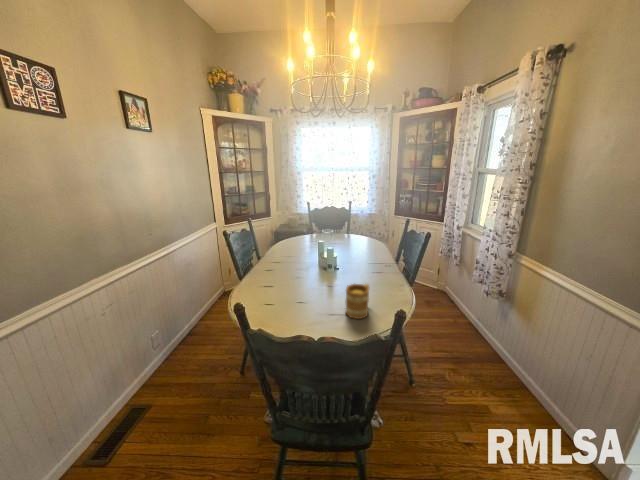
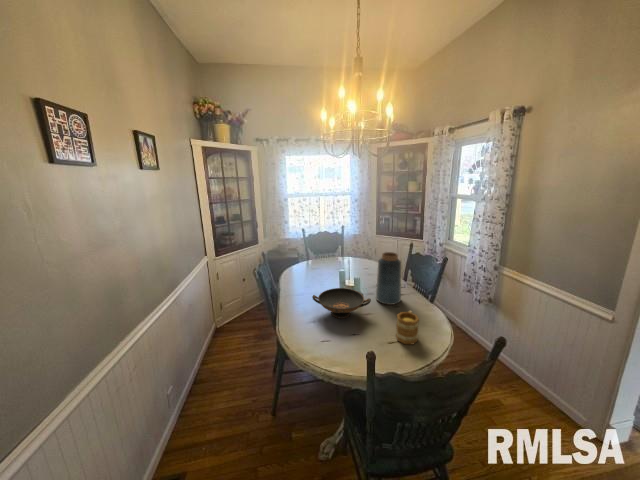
vase: none [350,222,378,279] -> present [376,252,401,305]
decorative bowl: none [276,257,334,287] -> present [312,288,371,319]

